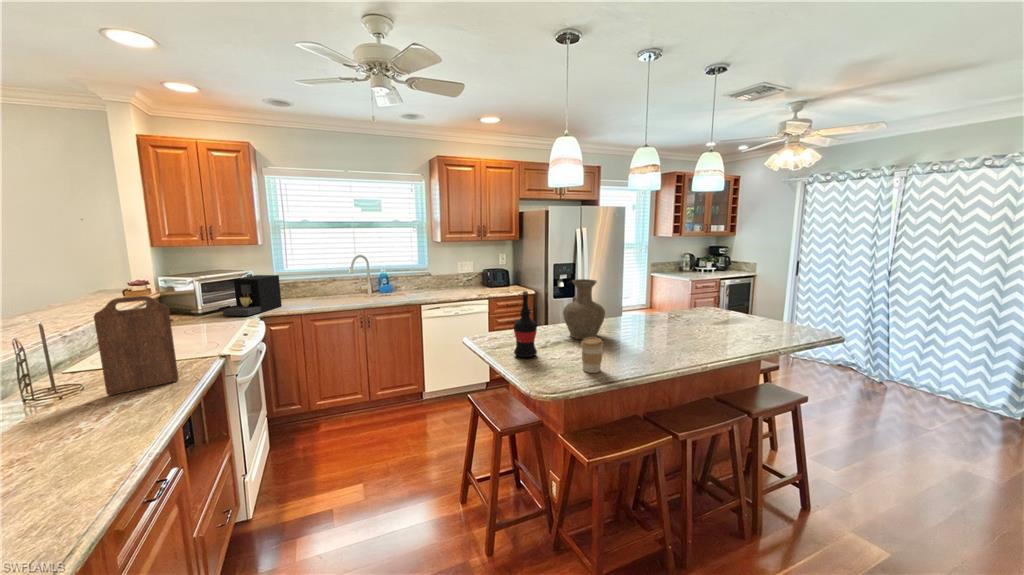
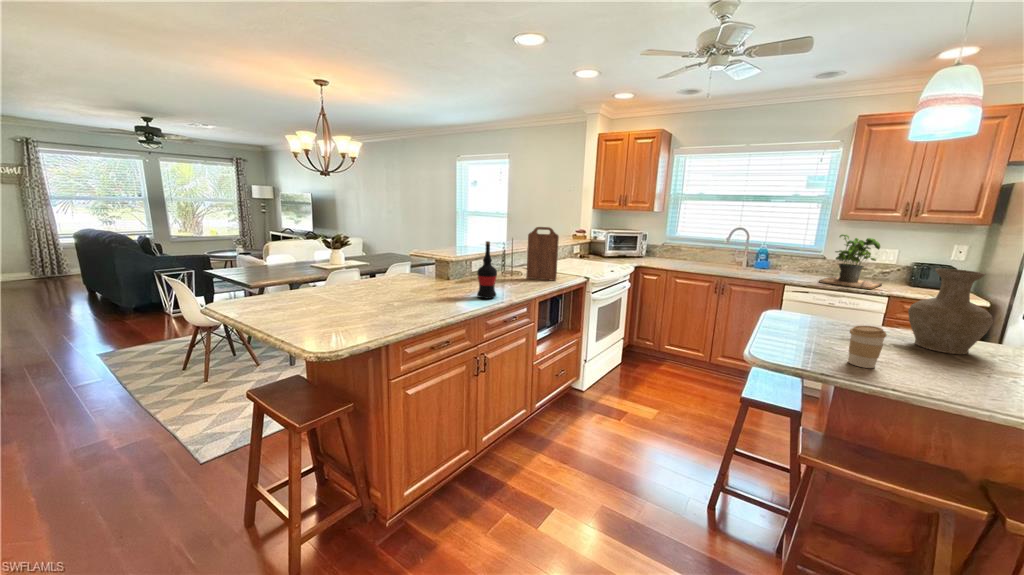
potted plant: none [443,254,478,297] -> present [819,234,882,289]
coffee maker: present [223,275,282,316] -> none [617,235,662,263]
wine bottle: present [514,291,537,357] -> present [477,241,497,298]

